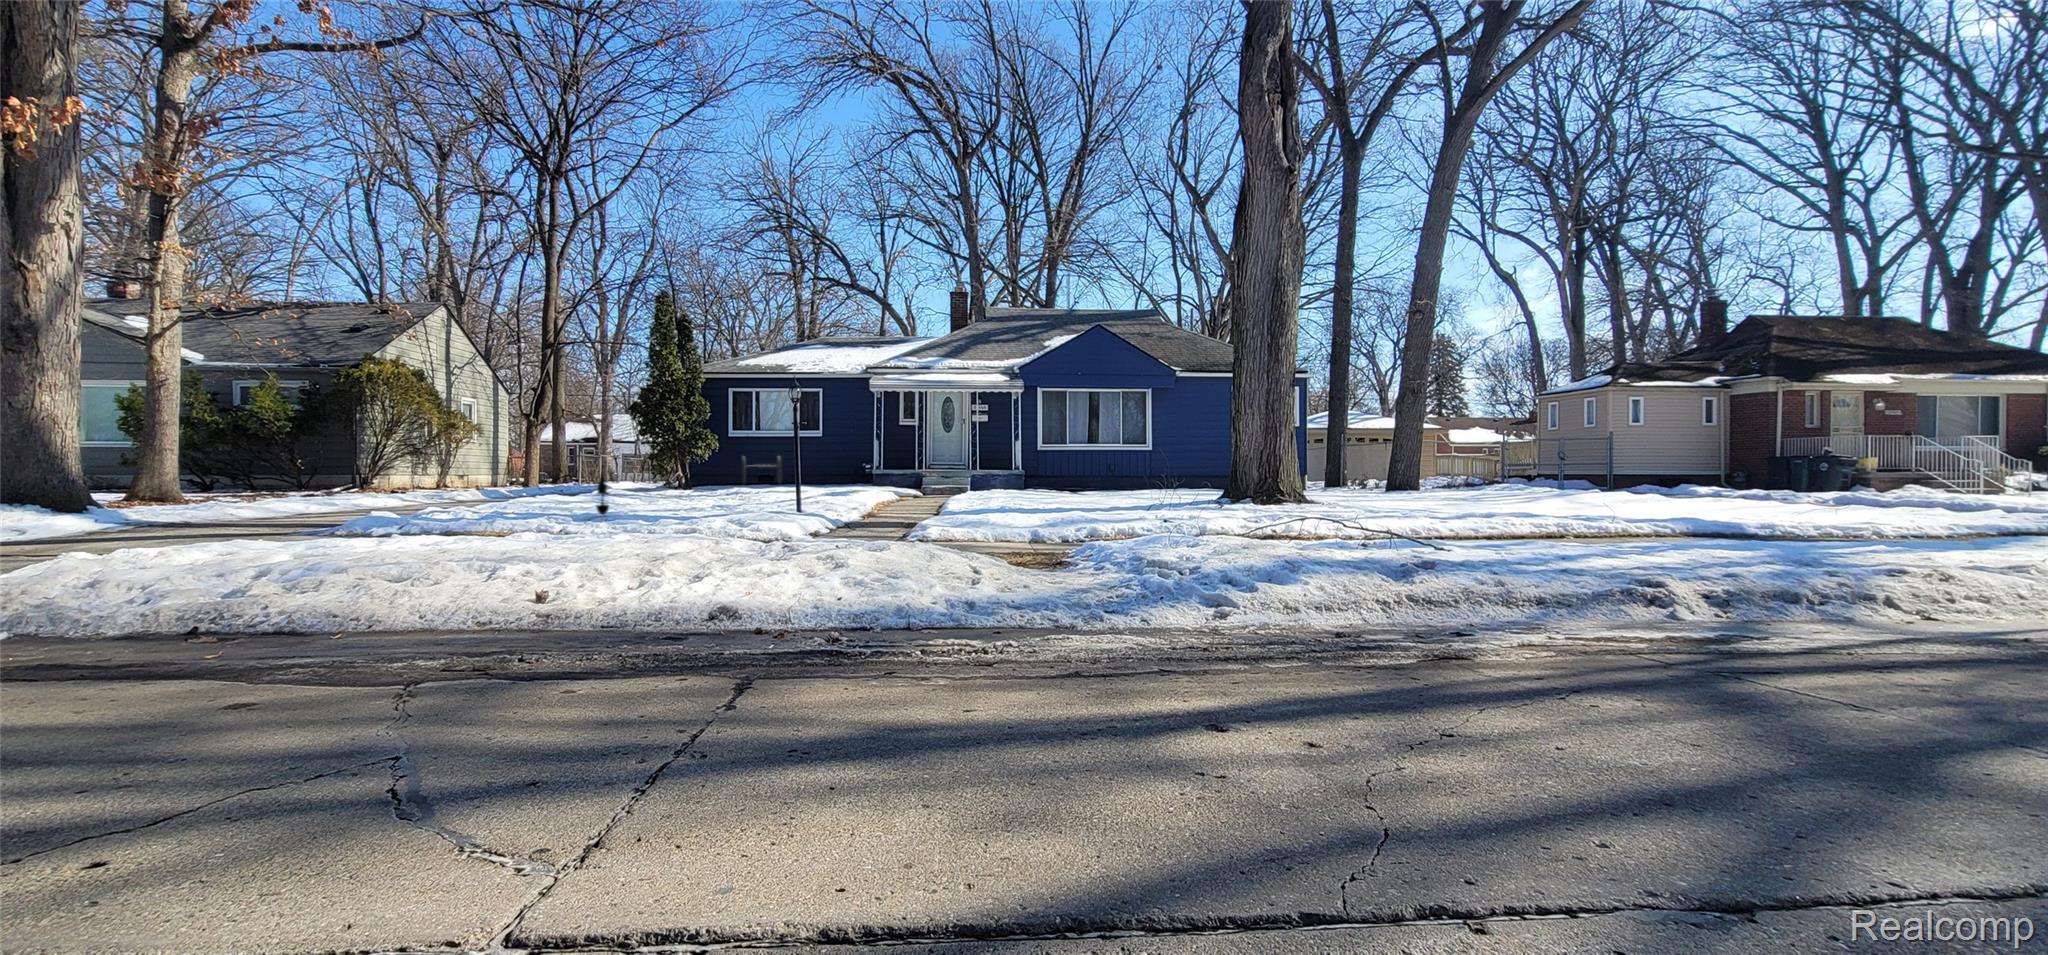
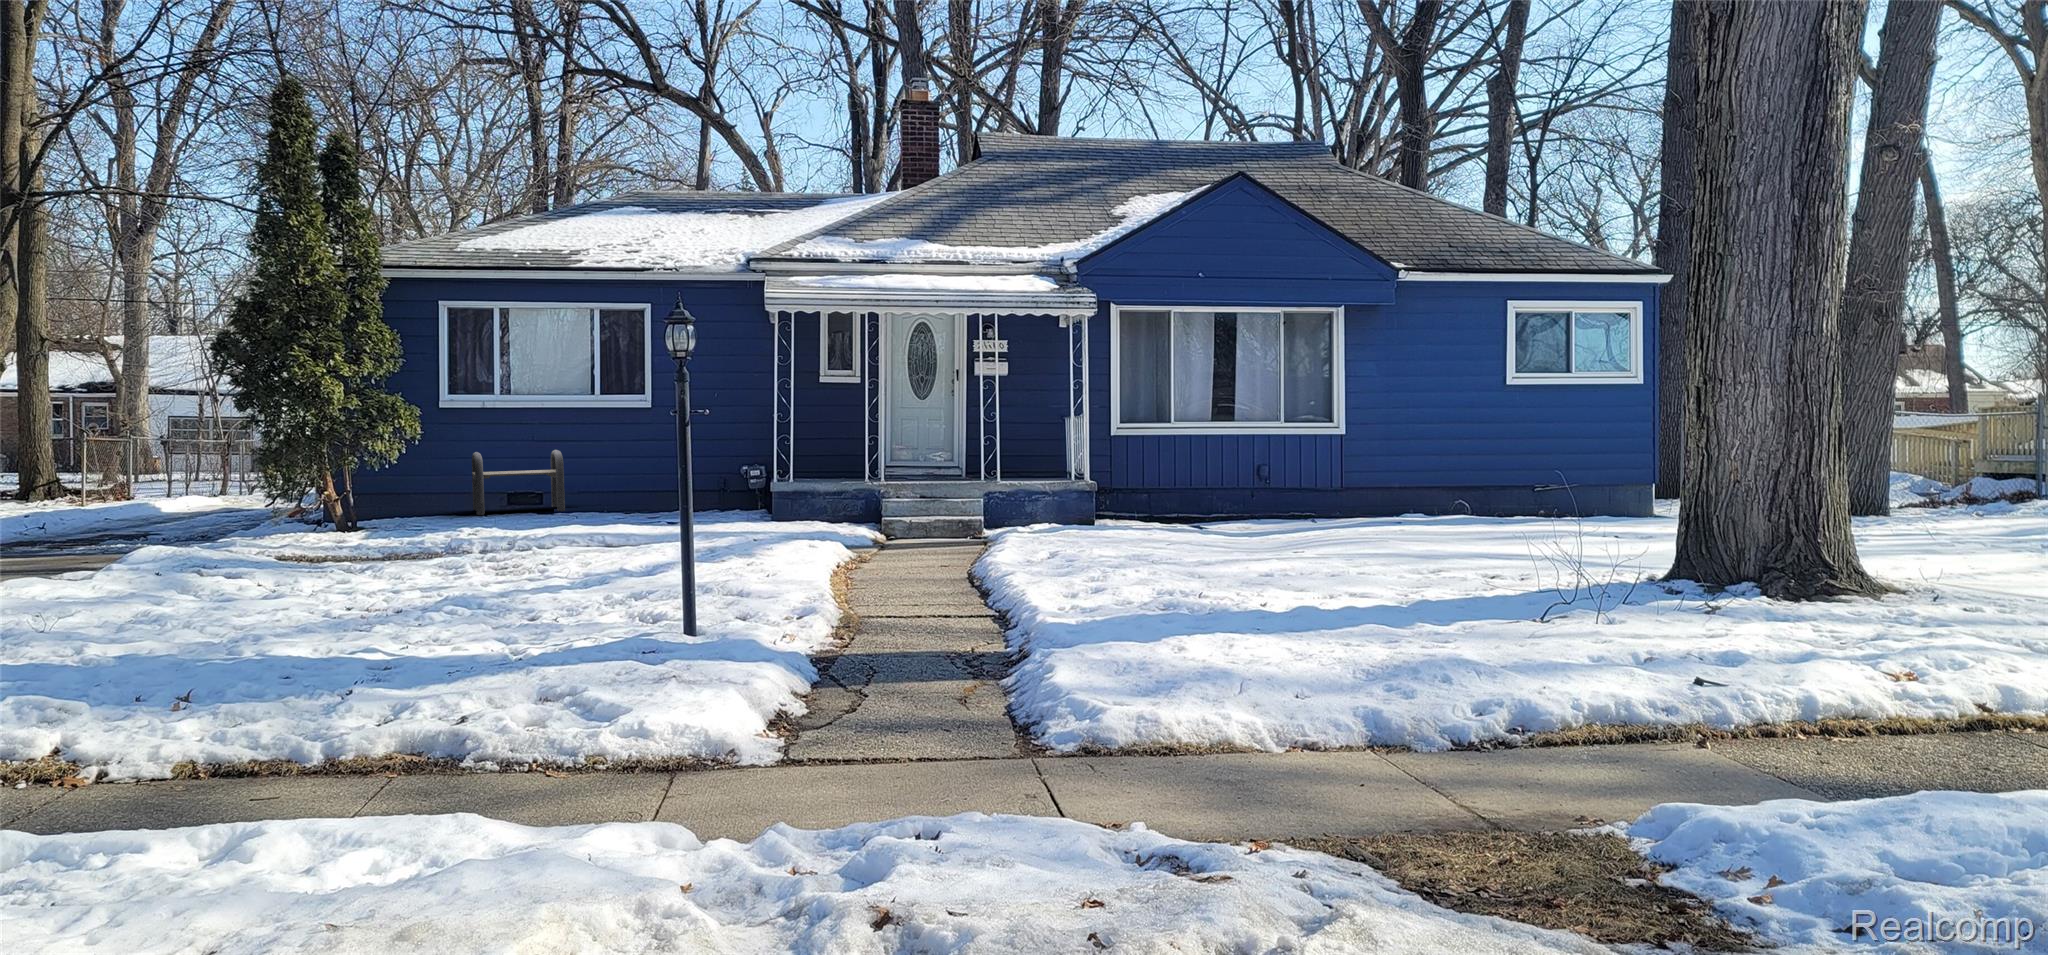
potted tree: present [596,474,609,515] -> none [79,623,145,776]

